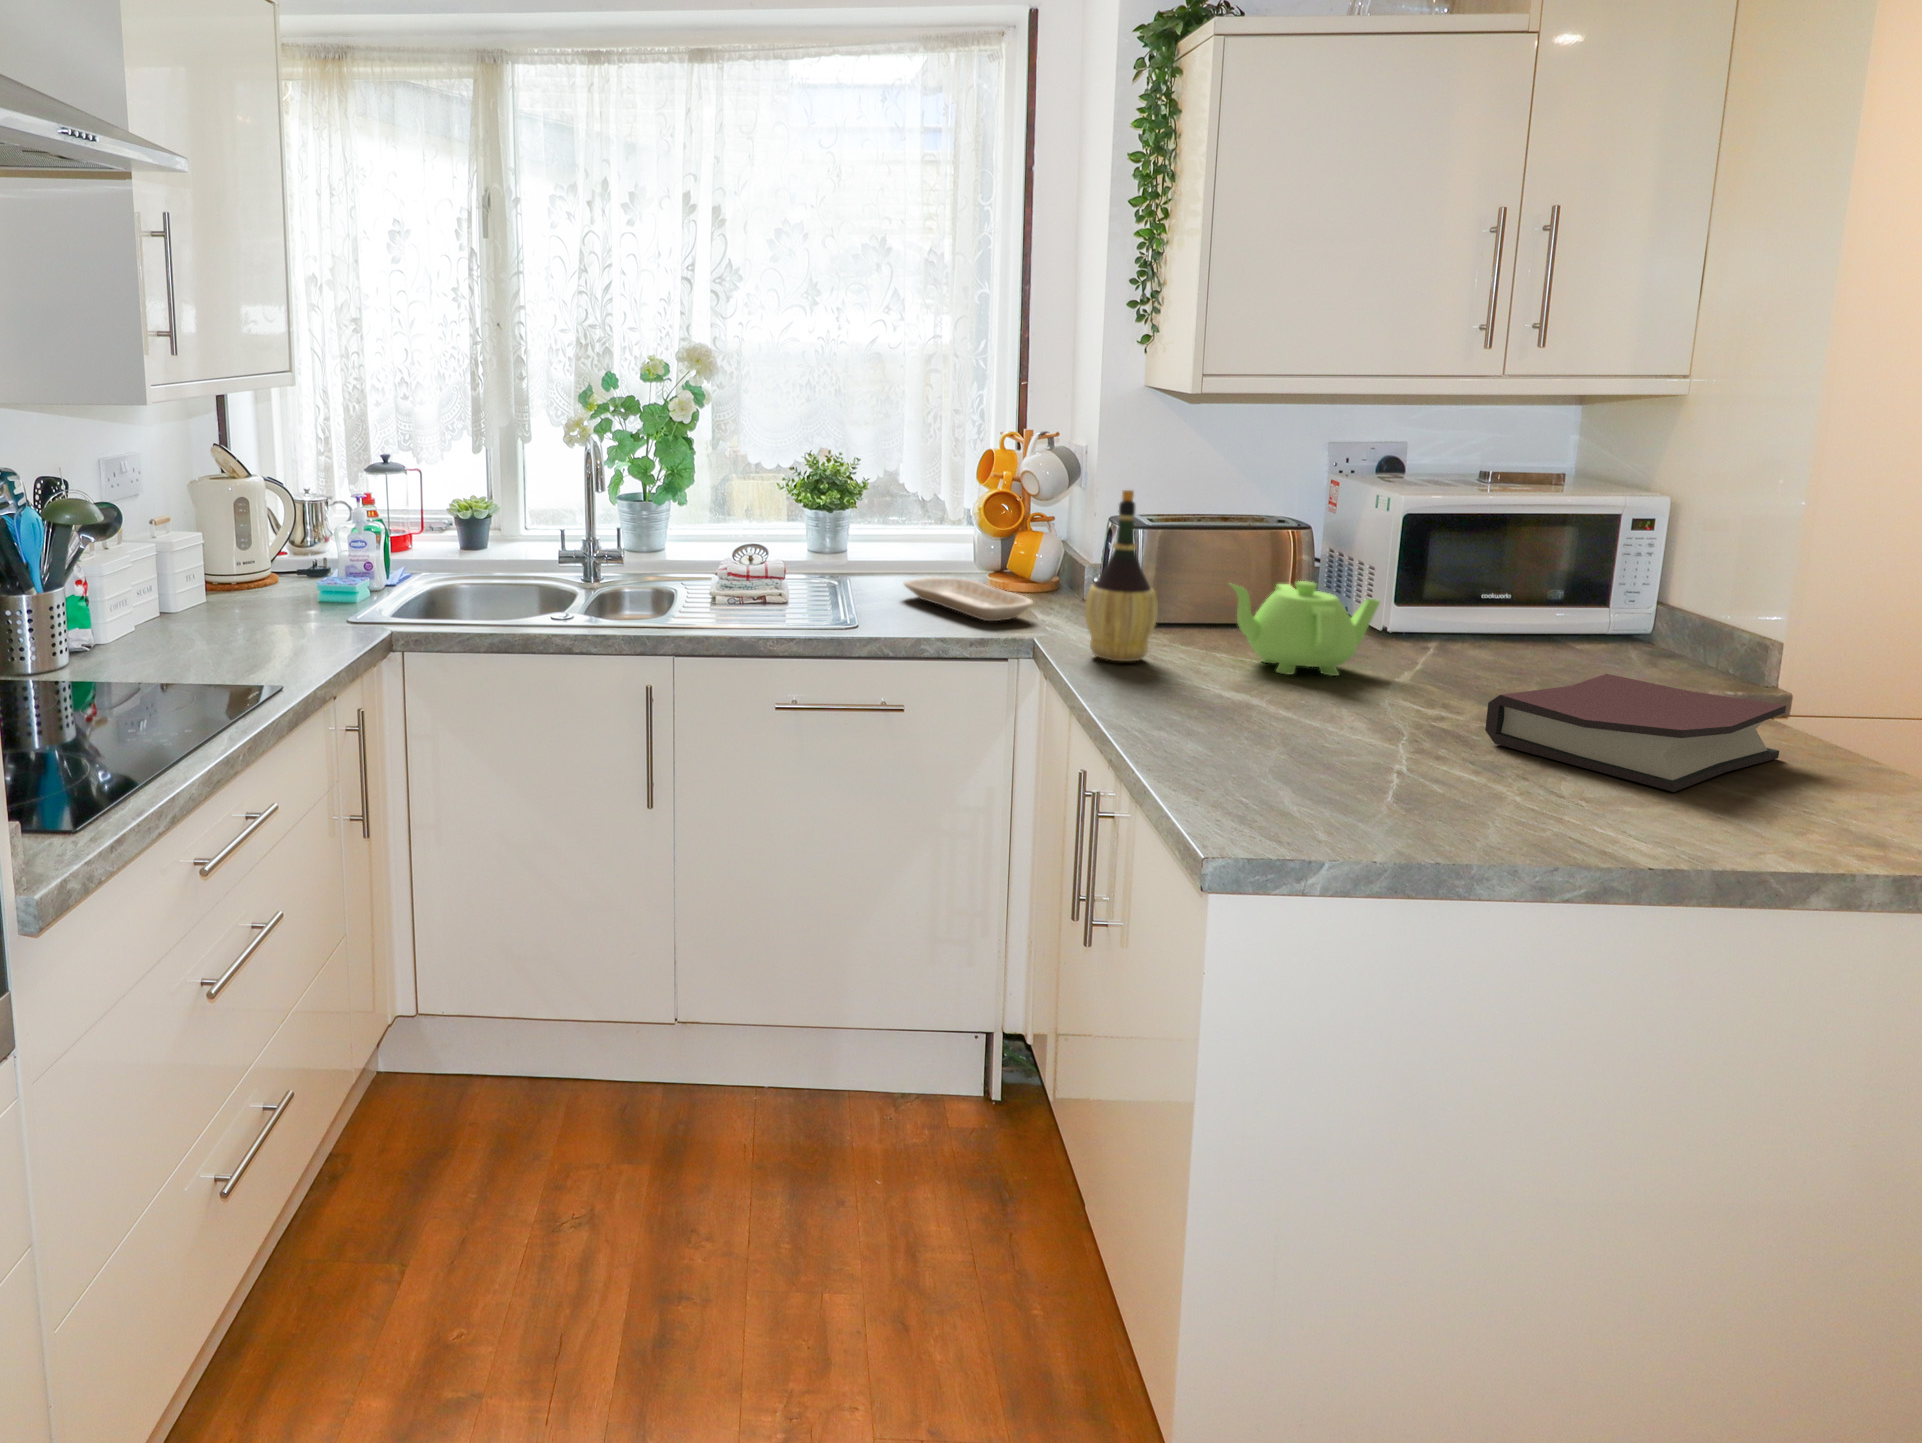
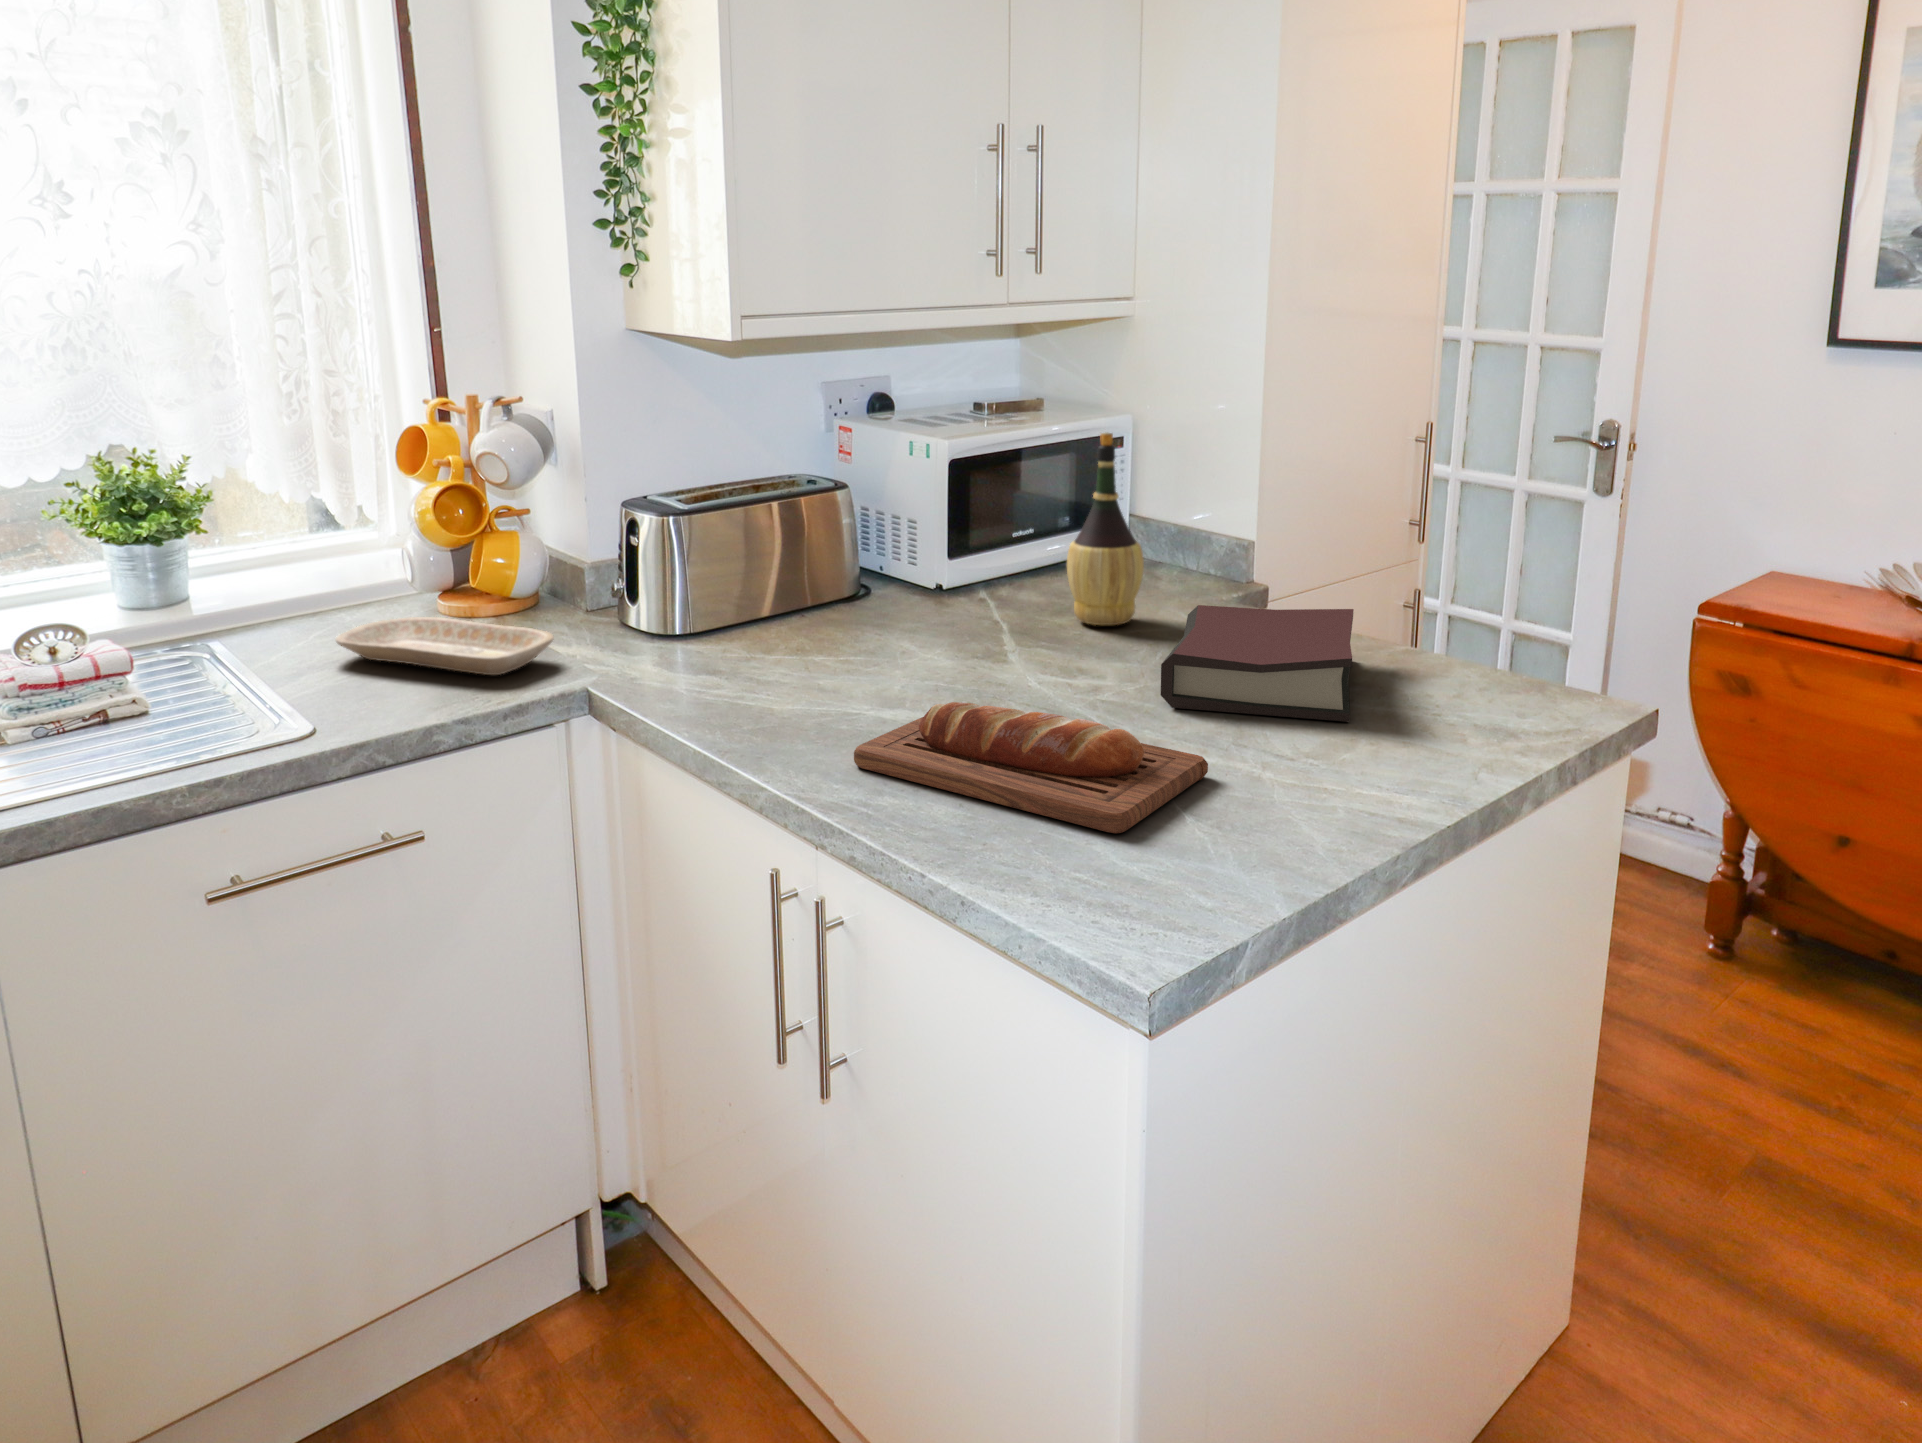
wine bottle: present [1085,490,1158,661] -> present [1067,433,1144,625]
teapot: present [1231,581,1380,676] -> none [831,554,974,670]
bread loaf: none [1164,683,1450,792] -> present [854,702,1208,833]

